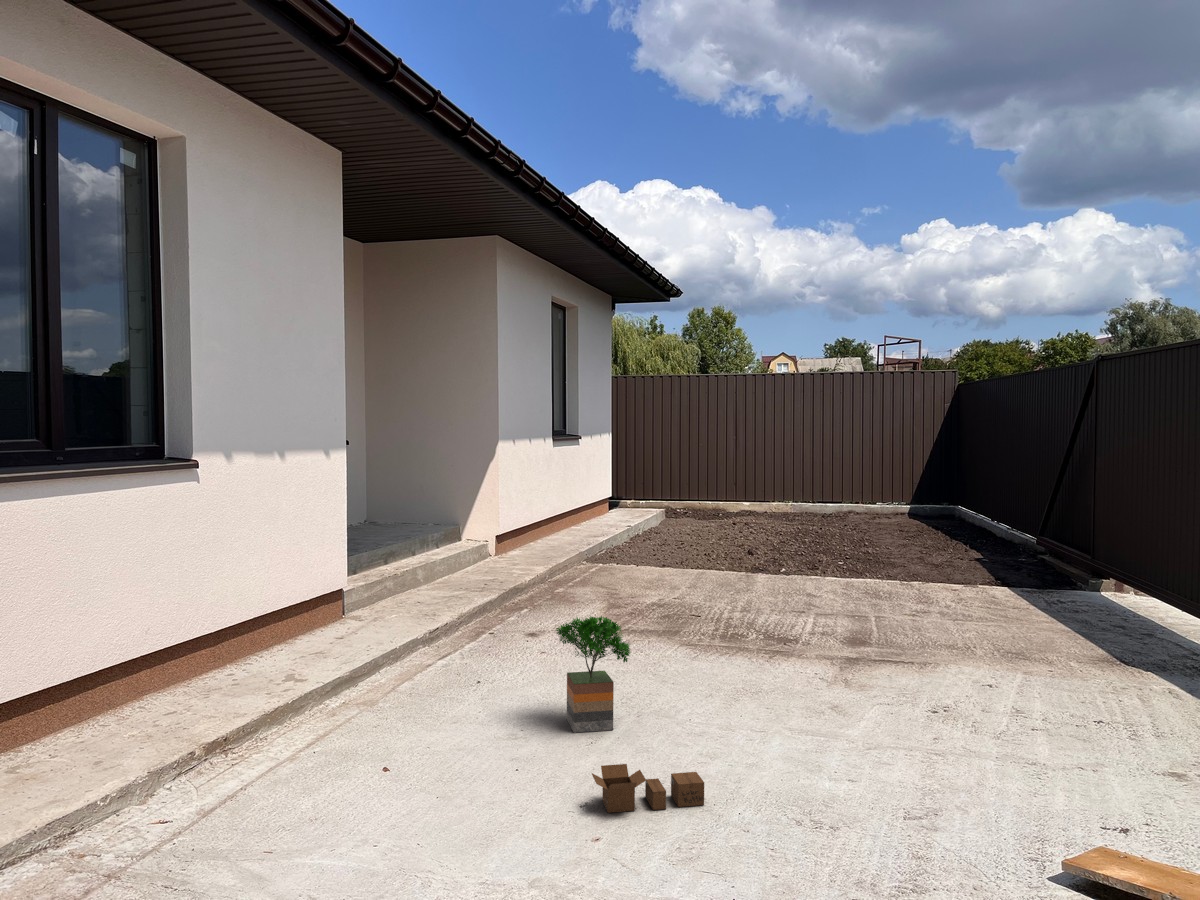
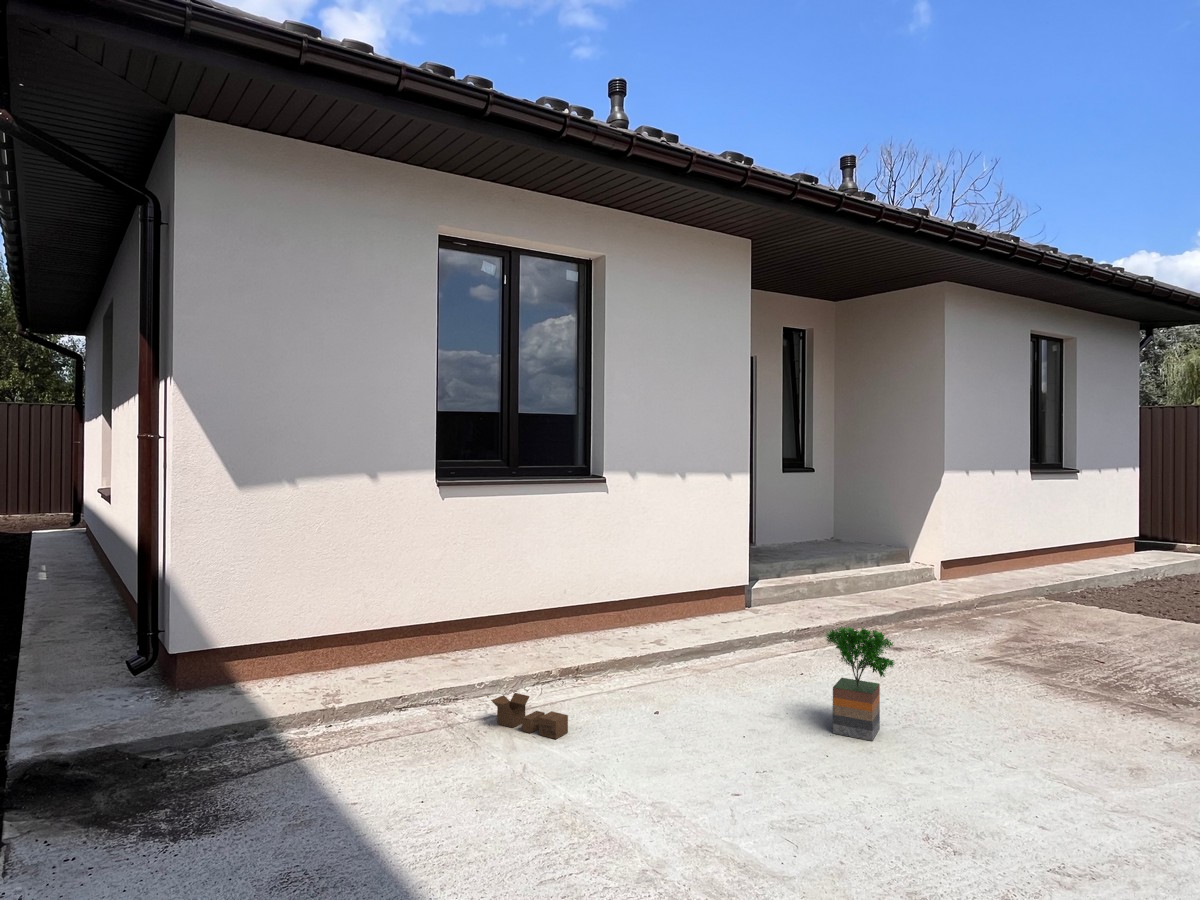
cardboard box: present [592,764,704,813] -> present [491,693,568,739]

